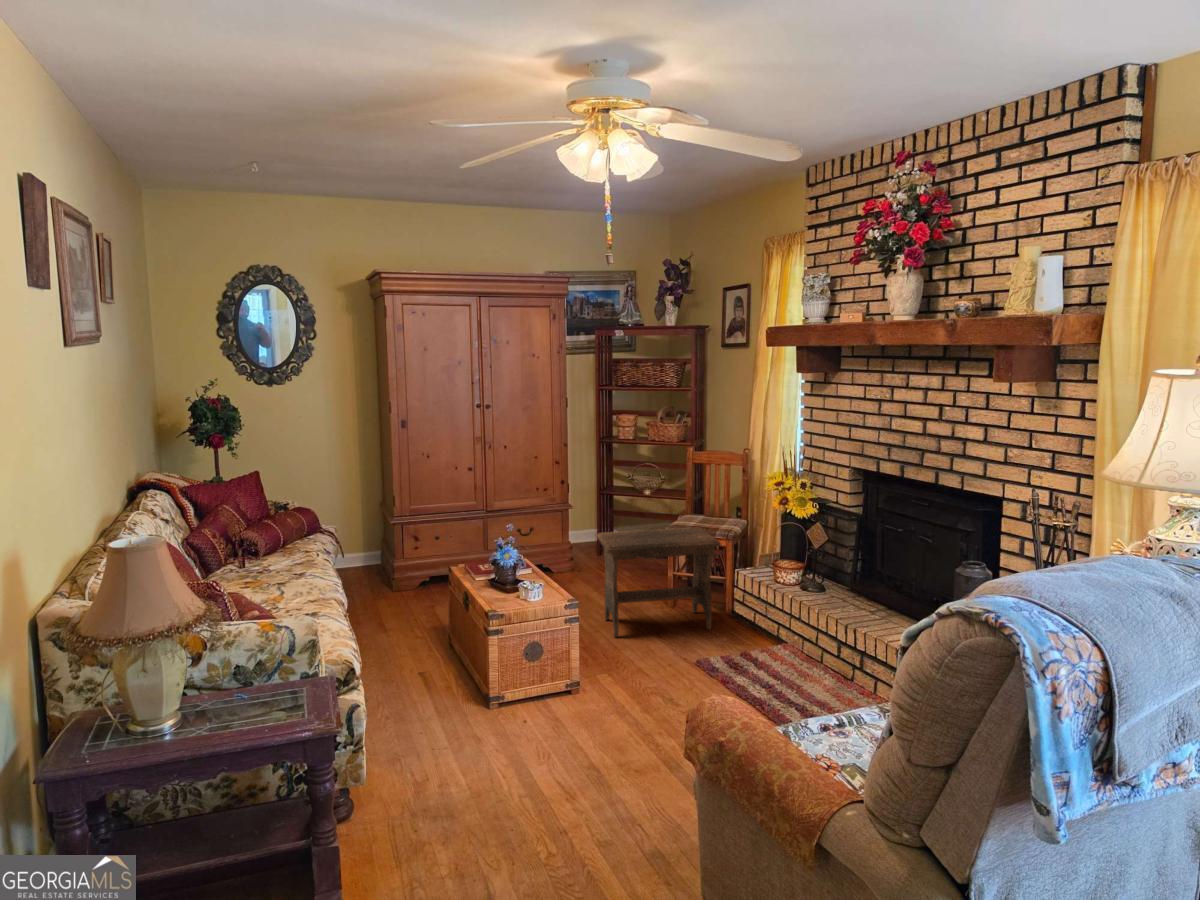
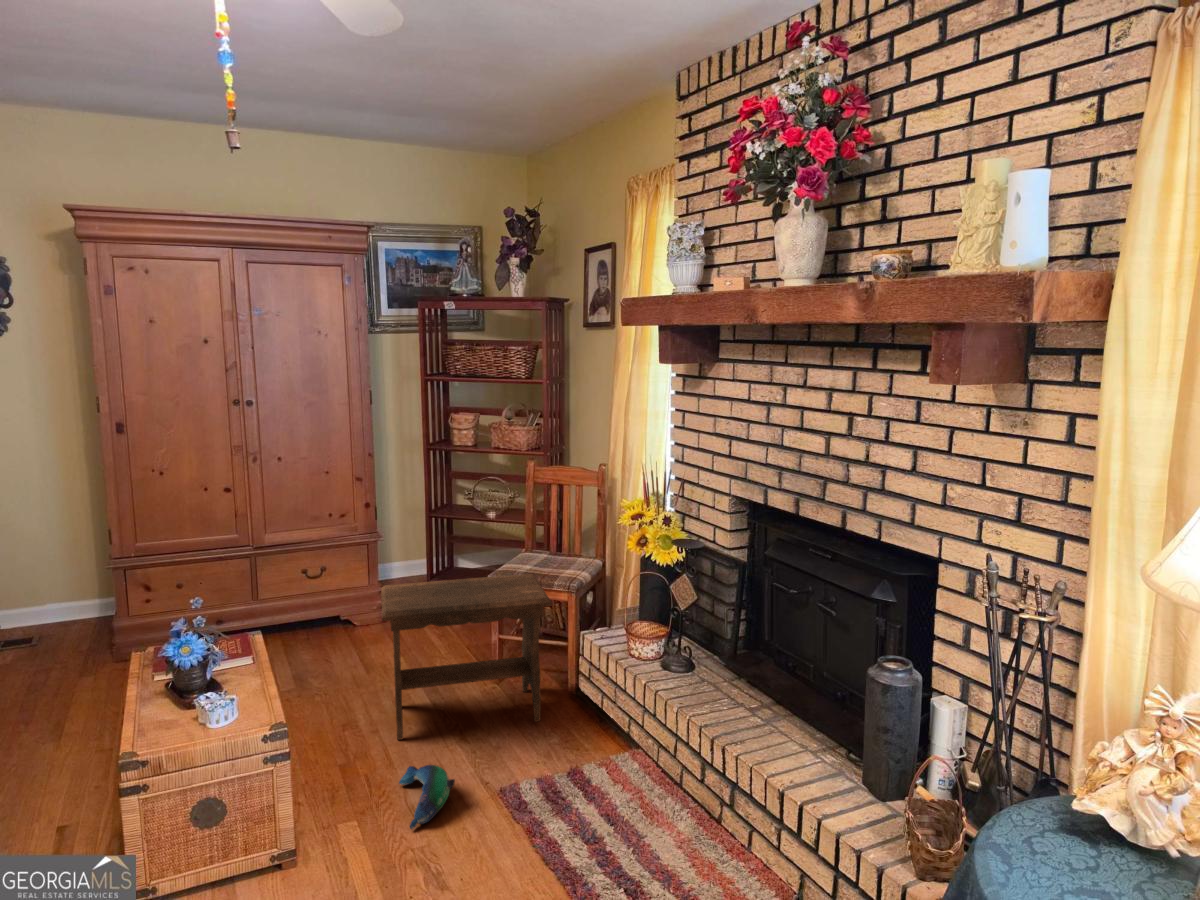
plush toy: none [626,646,667,681] -> present [399,765,455,829]

